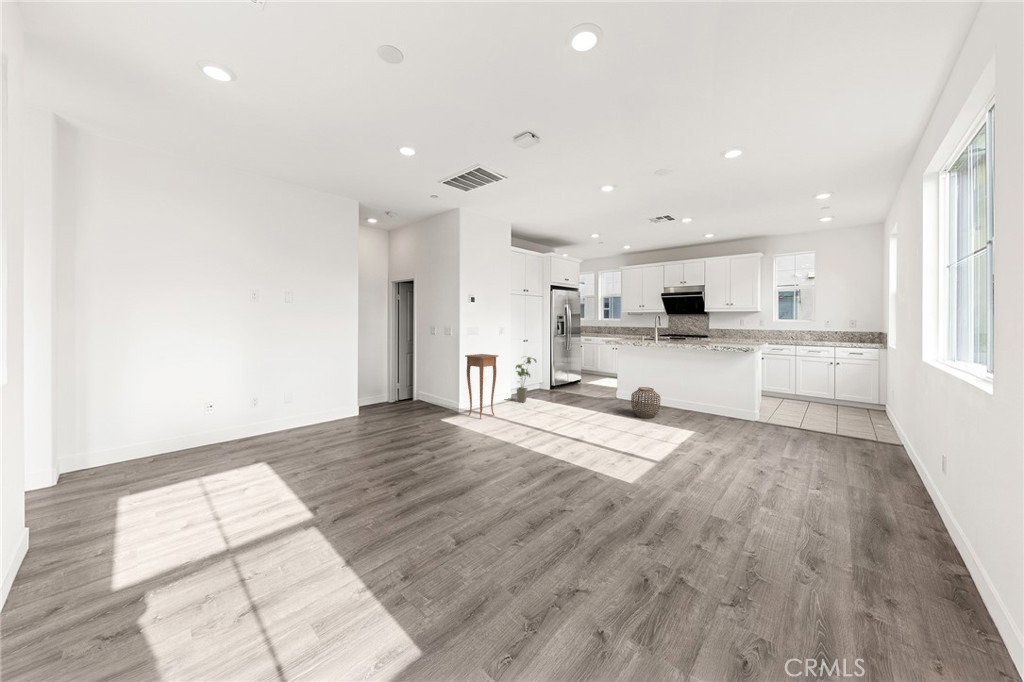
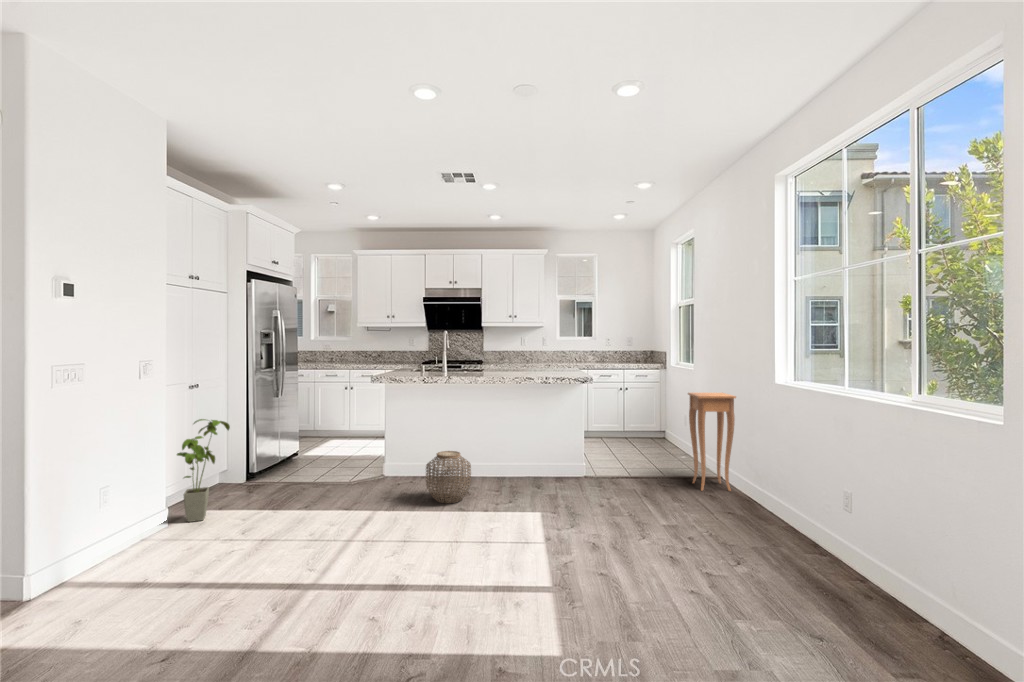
side table: present [465,354,498,419] -> present [688,393,736,491]

